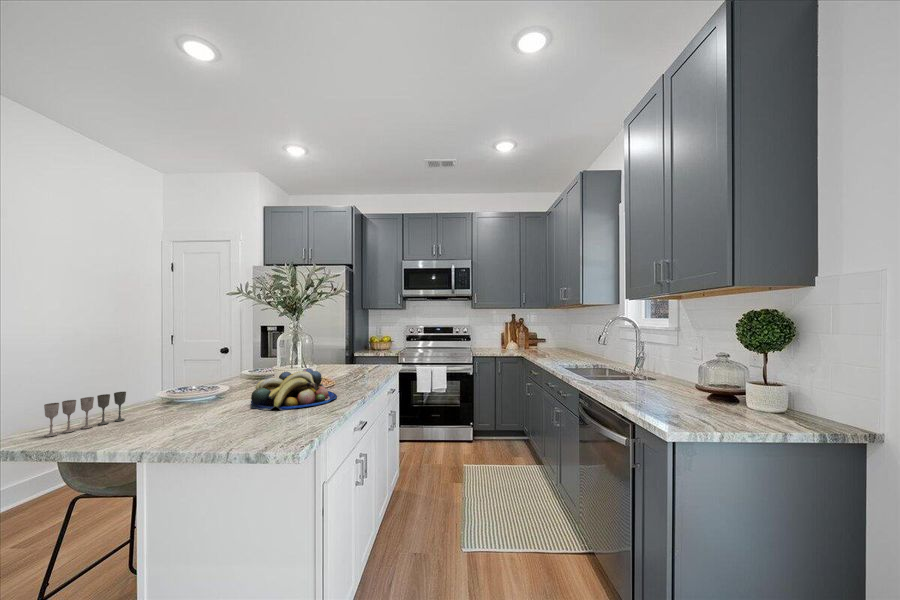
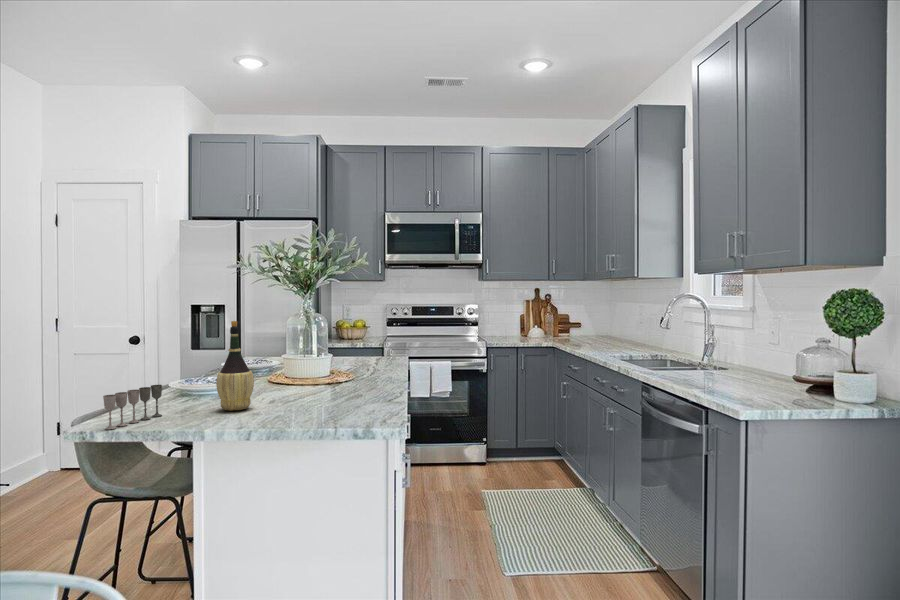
wine bottle: none [177,335,215,416] -> present [216,321,254,410]
fruit bowl: present [250,368,337,410] -> none [281,359,374,404]

